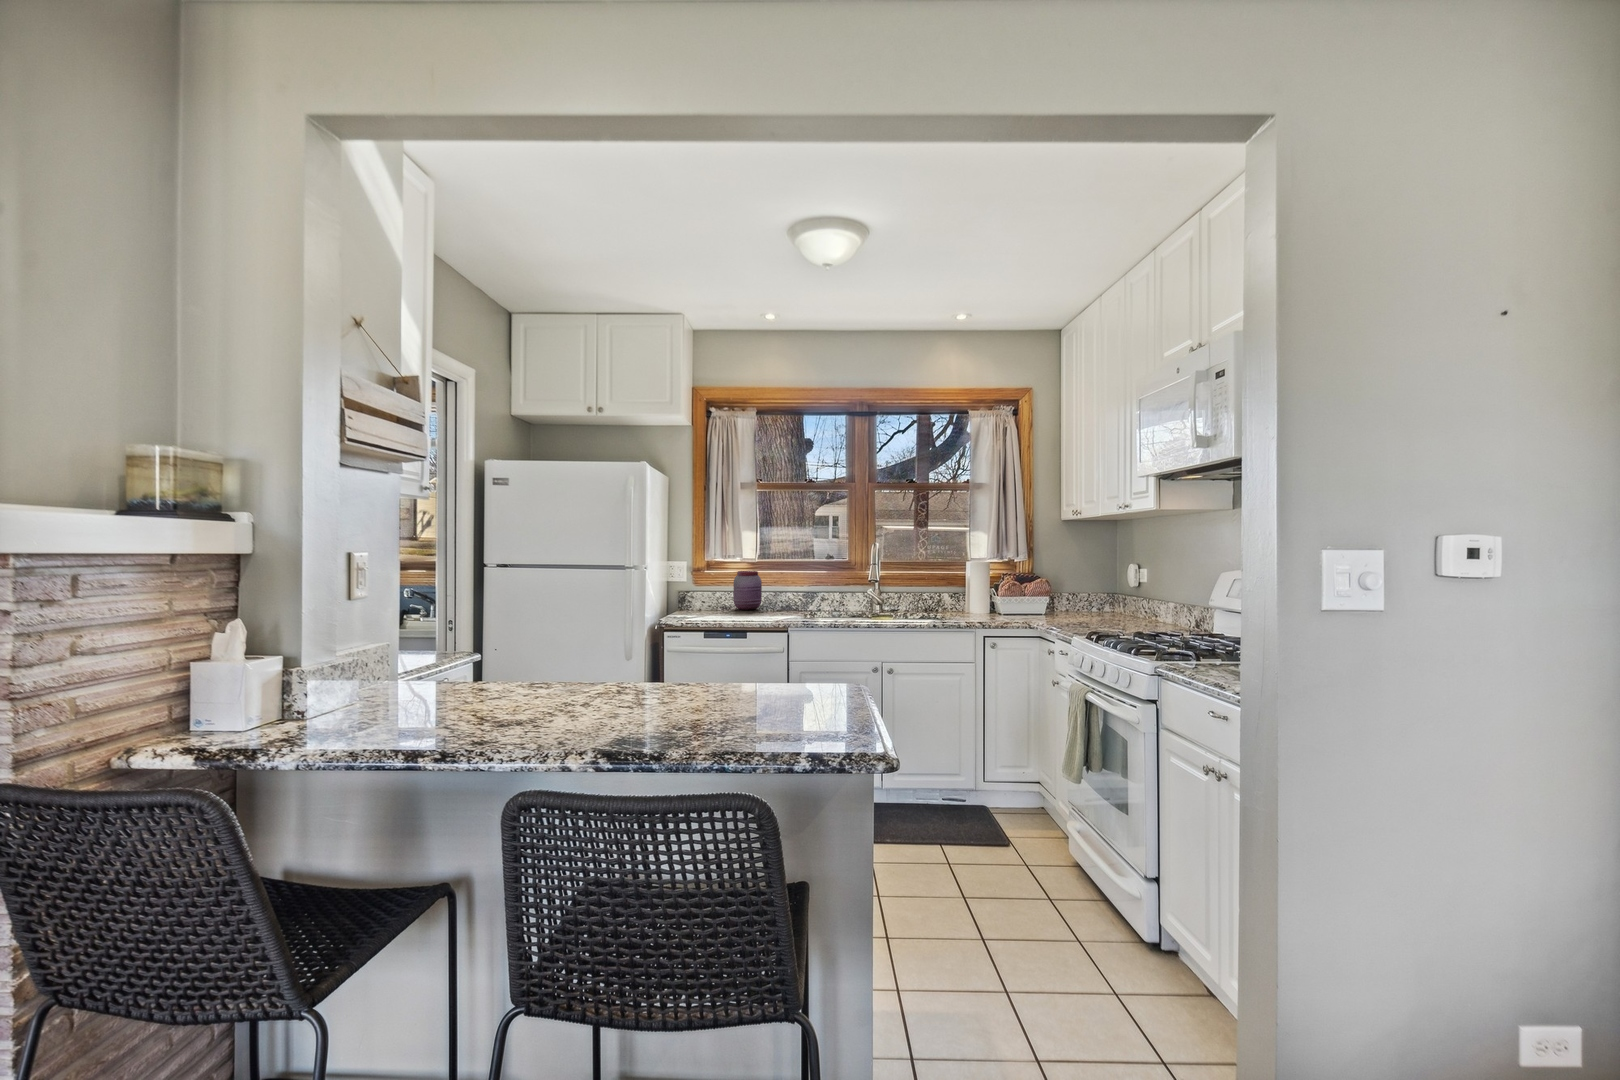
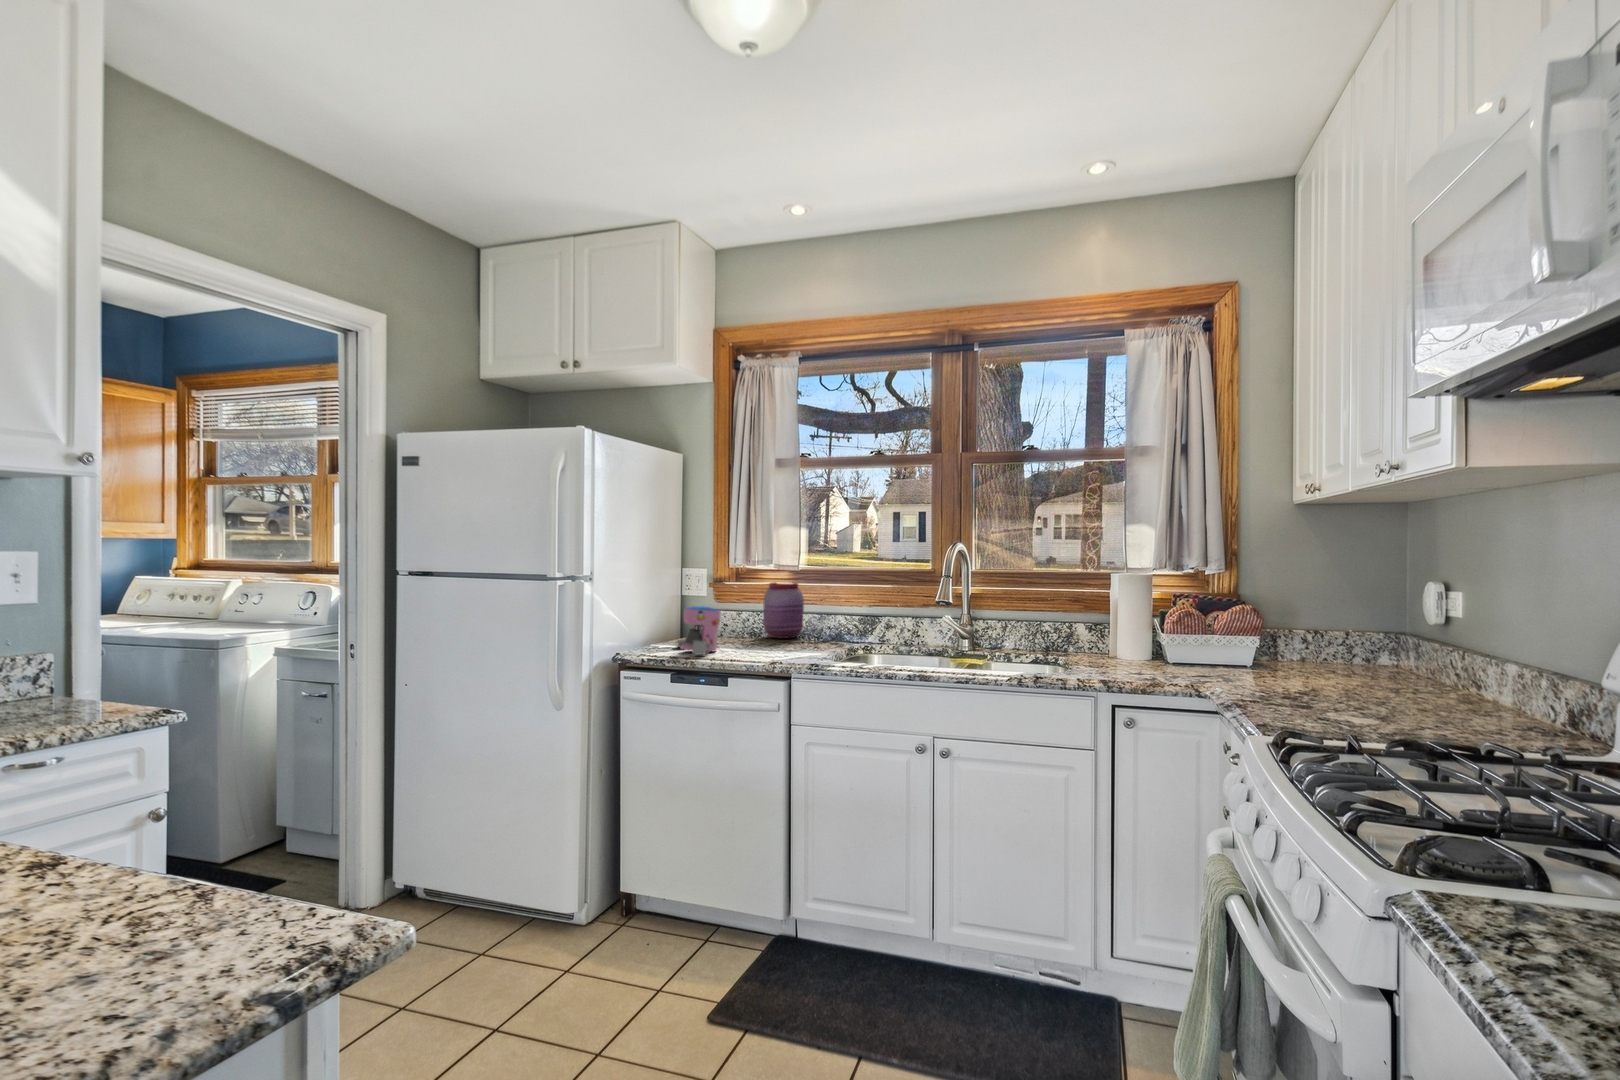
coffee maker: none [686,587,724,620] -> present [675,606,721,655]

